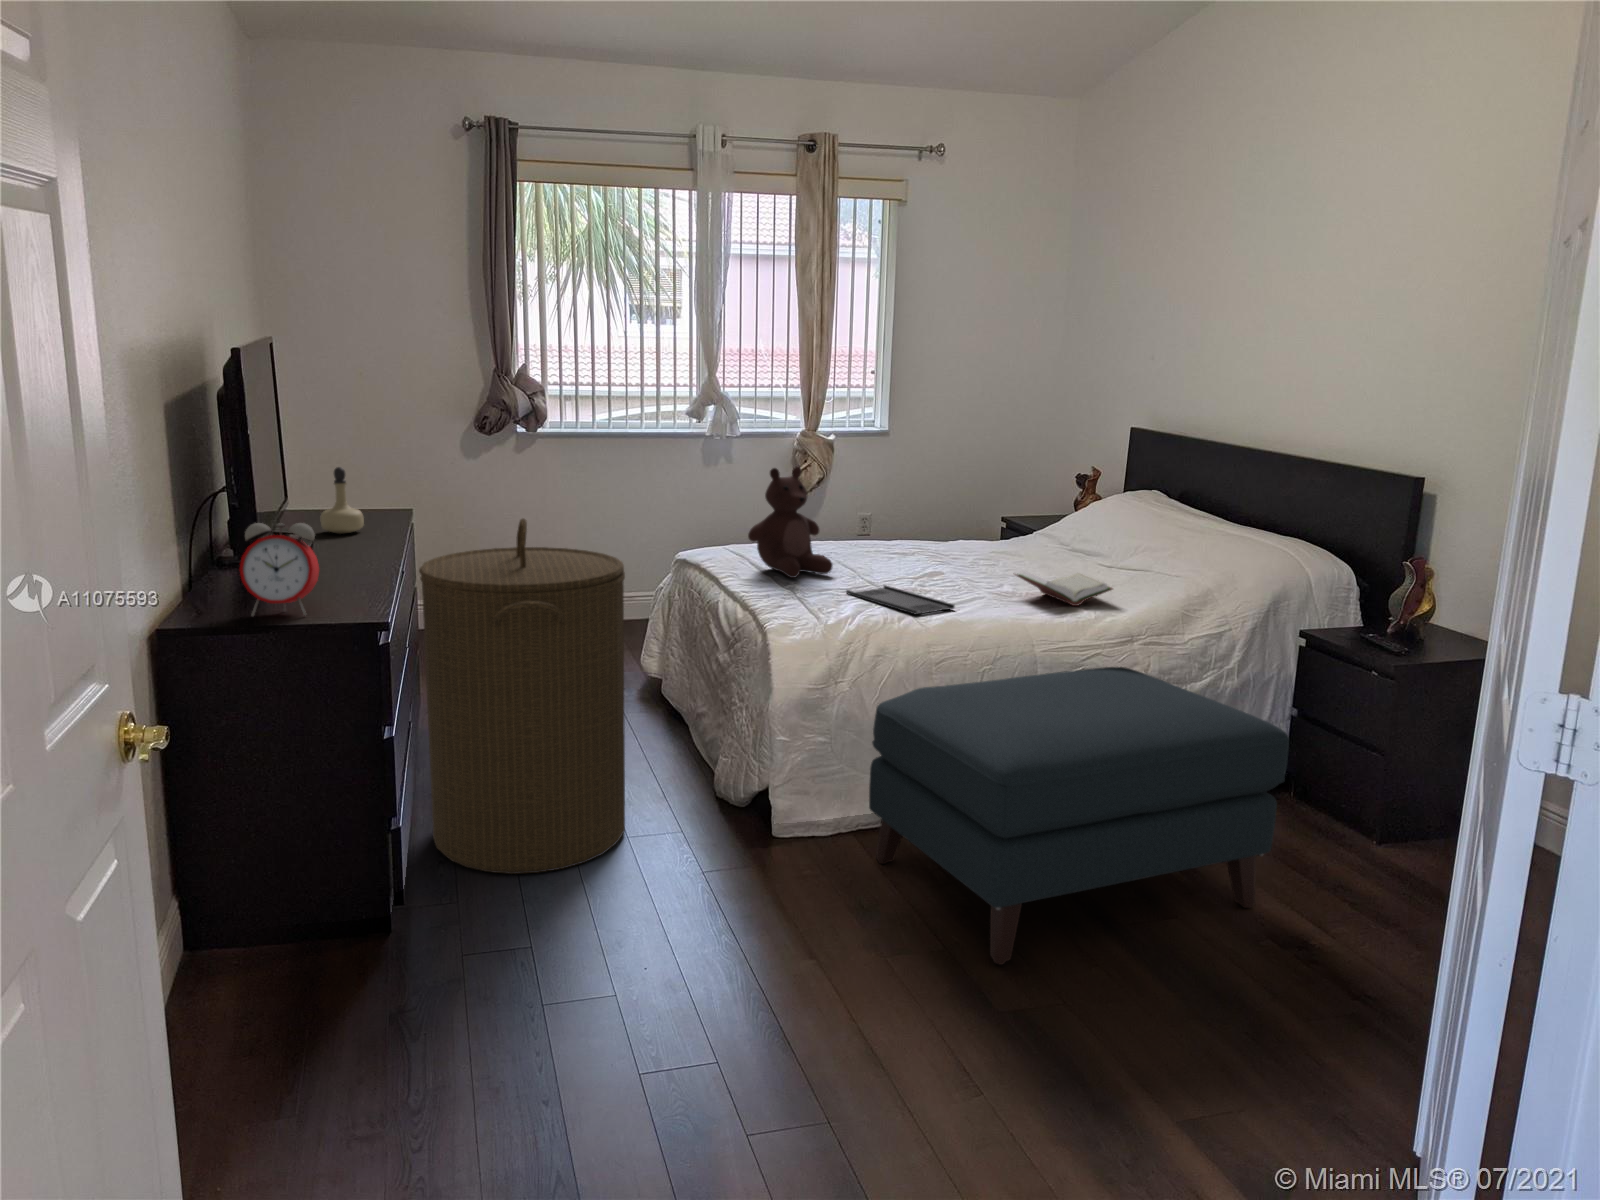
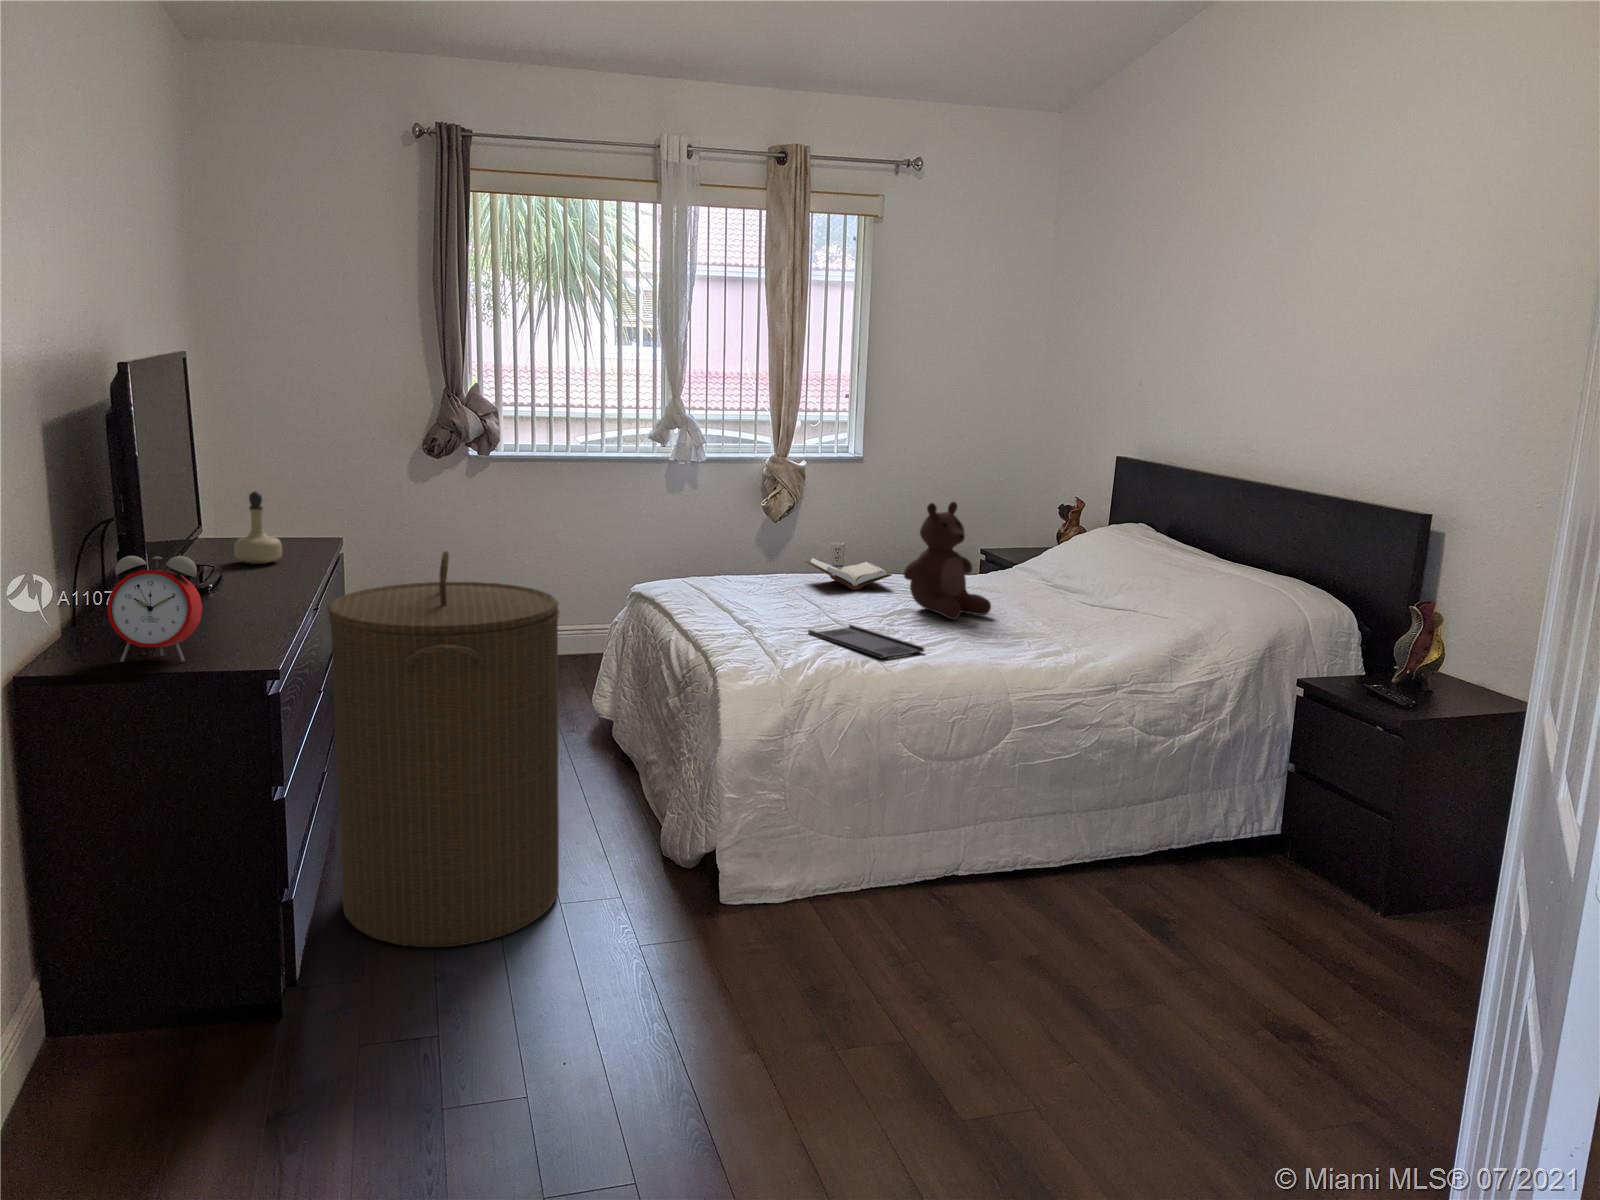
teddy bear: present [748,467,833,578] -> present [904,502,991,619]
book: present [1015,570,1113,606] -> present [805,558,892,590]
ottoman: present [869,667,1289,965] -> none [826,719,1291,1062]

